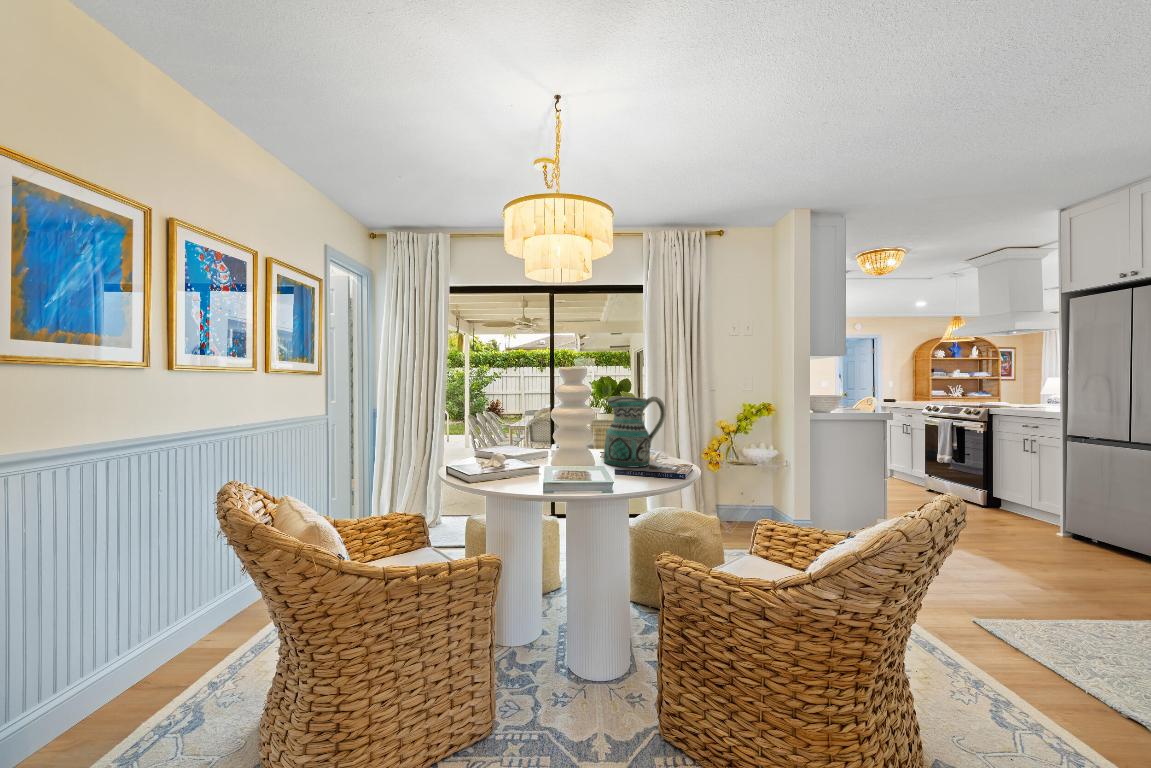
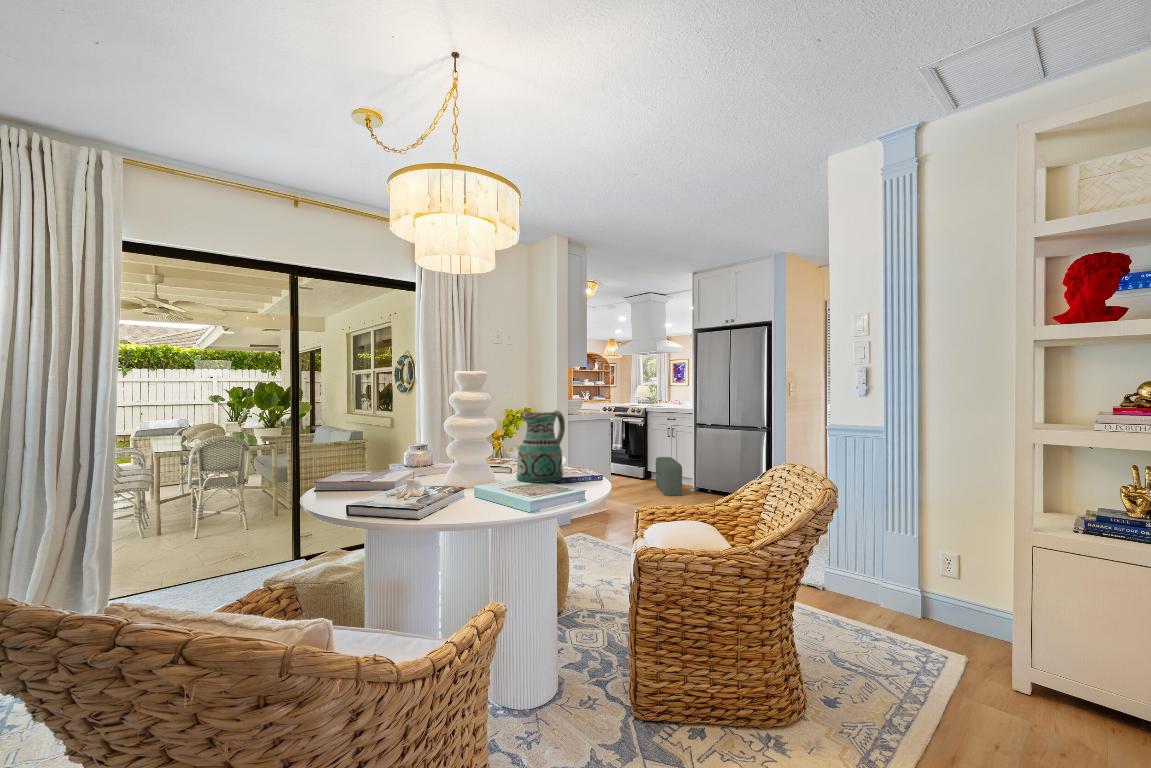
pouf: none [992,479,1028,537] -> present [656,457,682,496]

